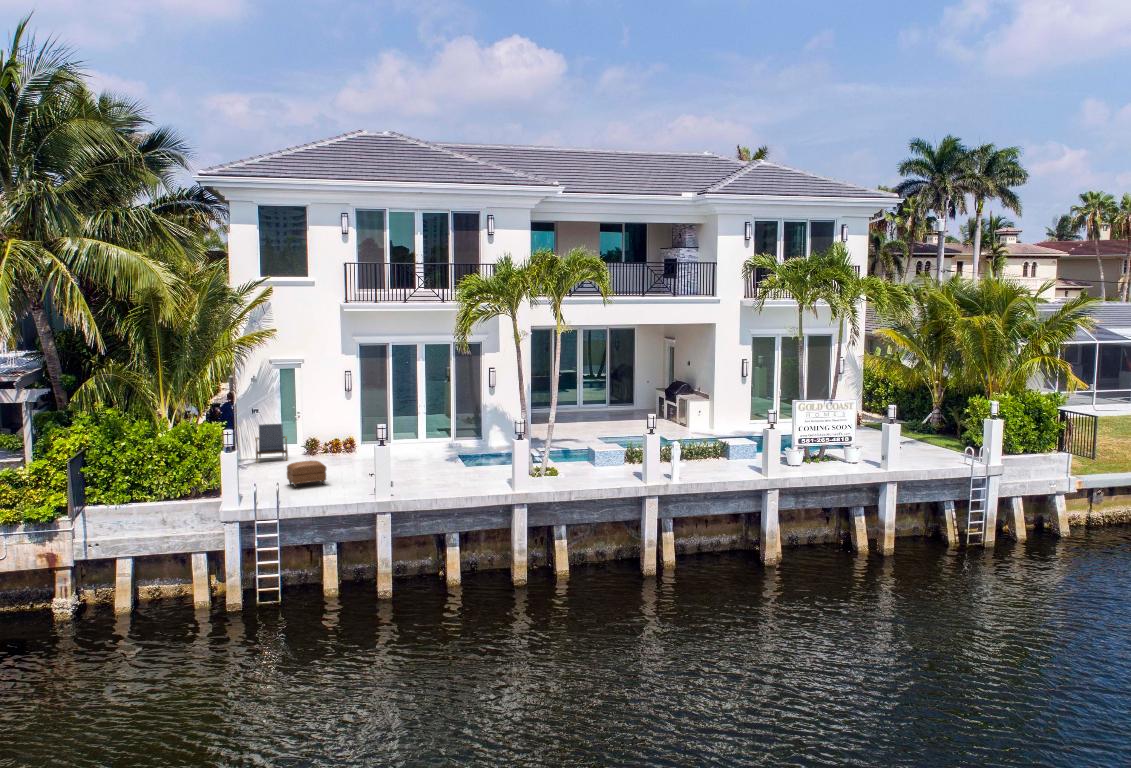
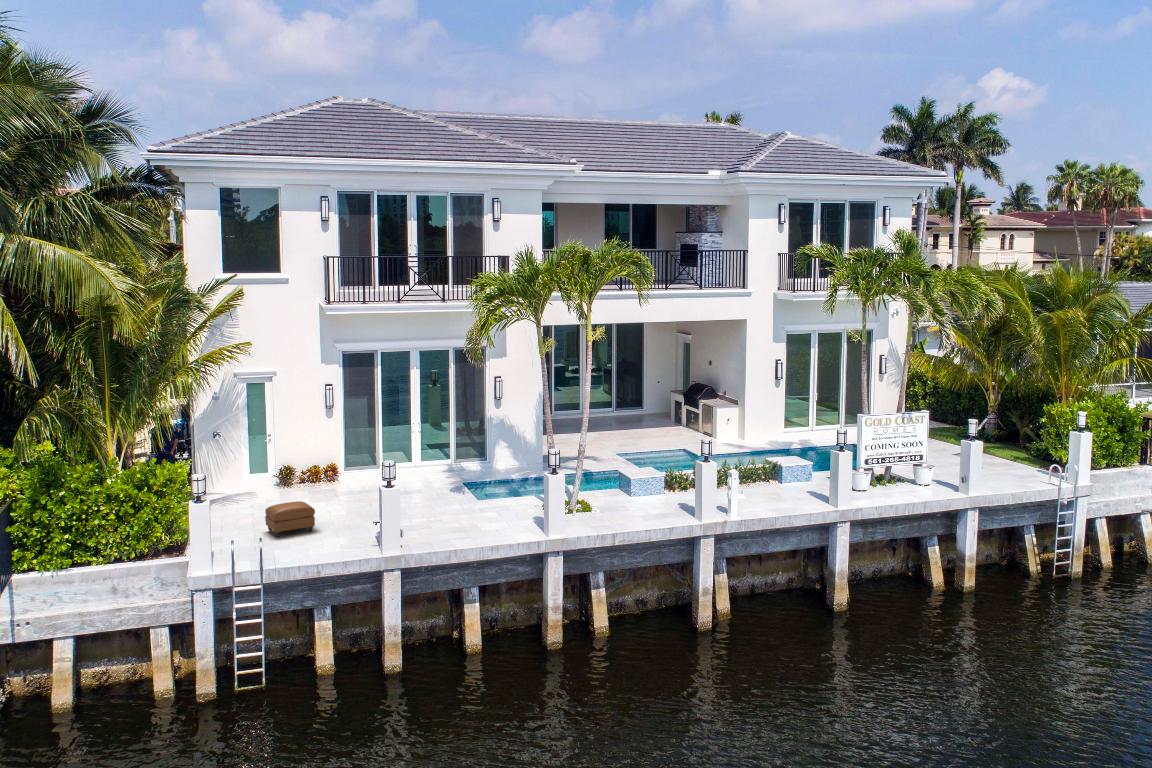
lounge chair: present [255,424,288,462] -> none [220,450,260,499]

